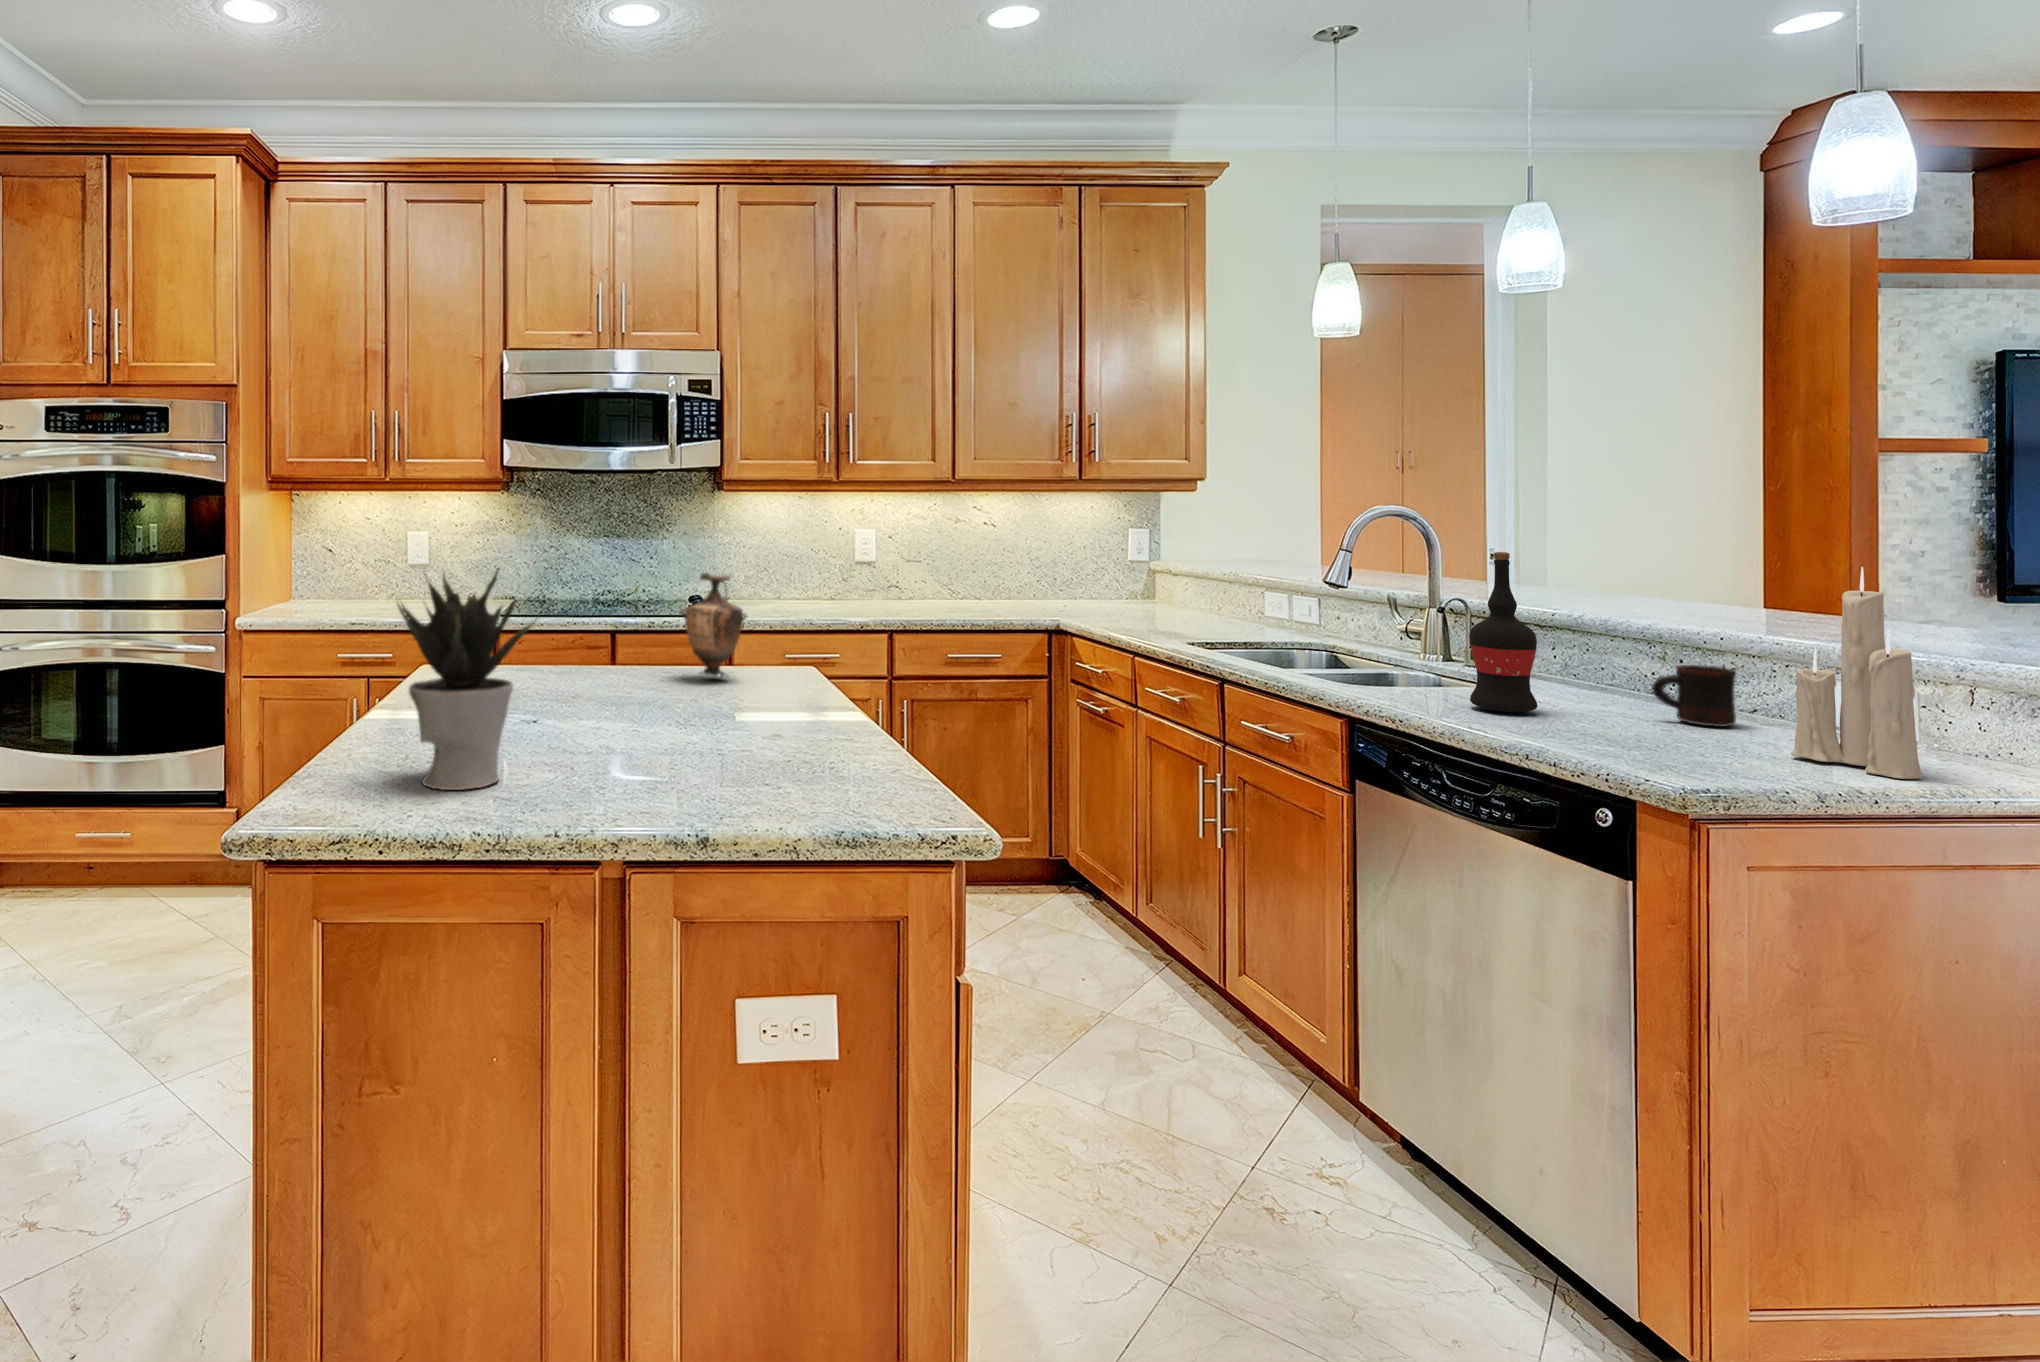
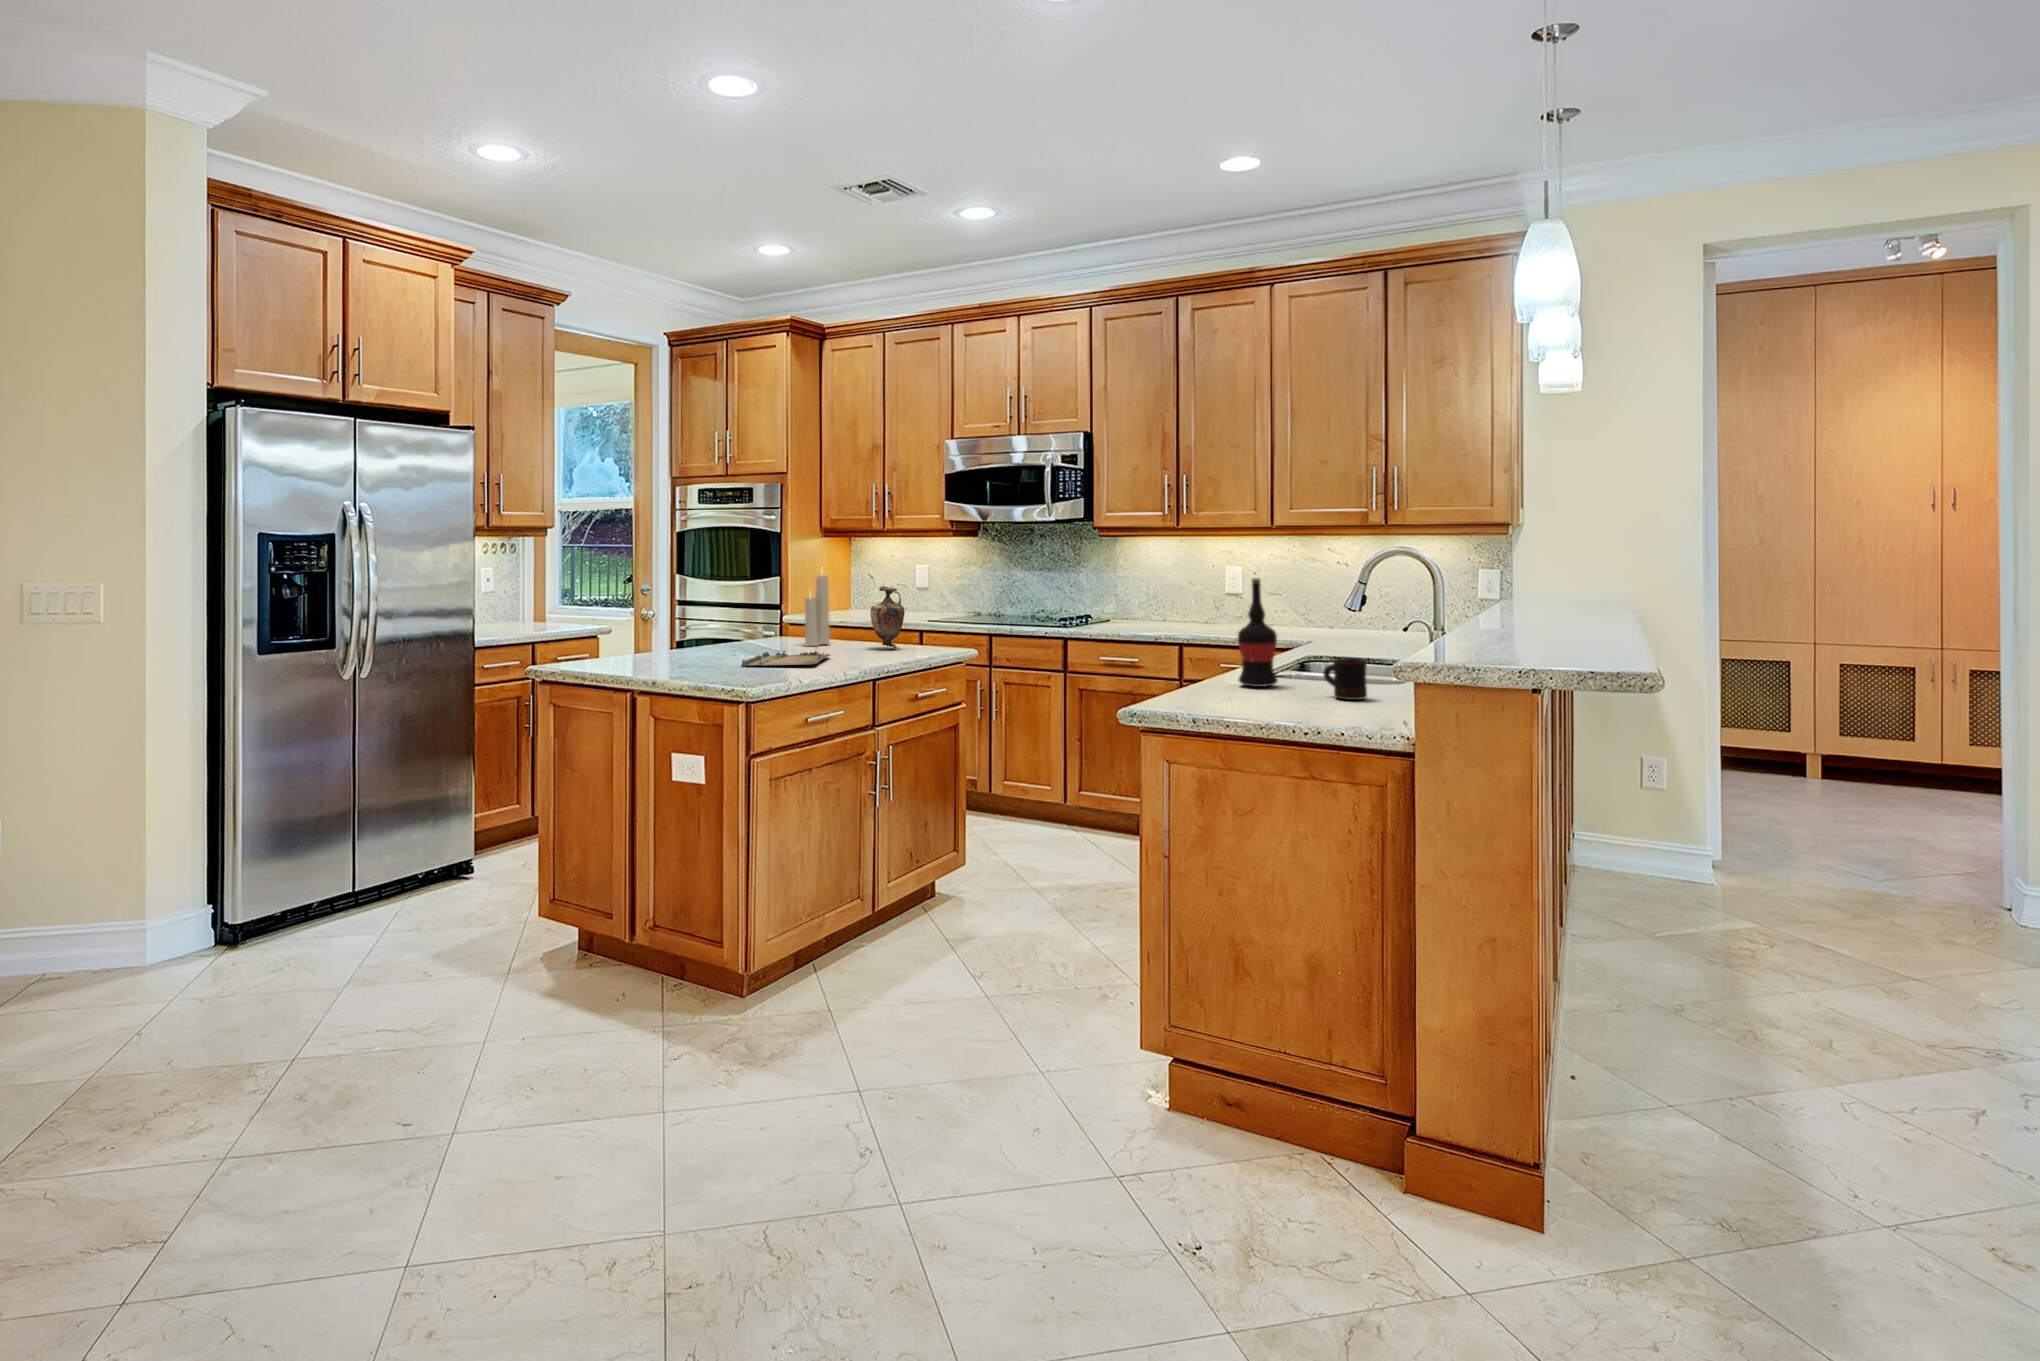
candle: present [1791,567,1922,779] -> present [805,575,830,646]
potted plant: present [398,568,534,790] -> none [608,574,676,668]
tray: none [601,689,808,754] -> present [741,647,830,667]

